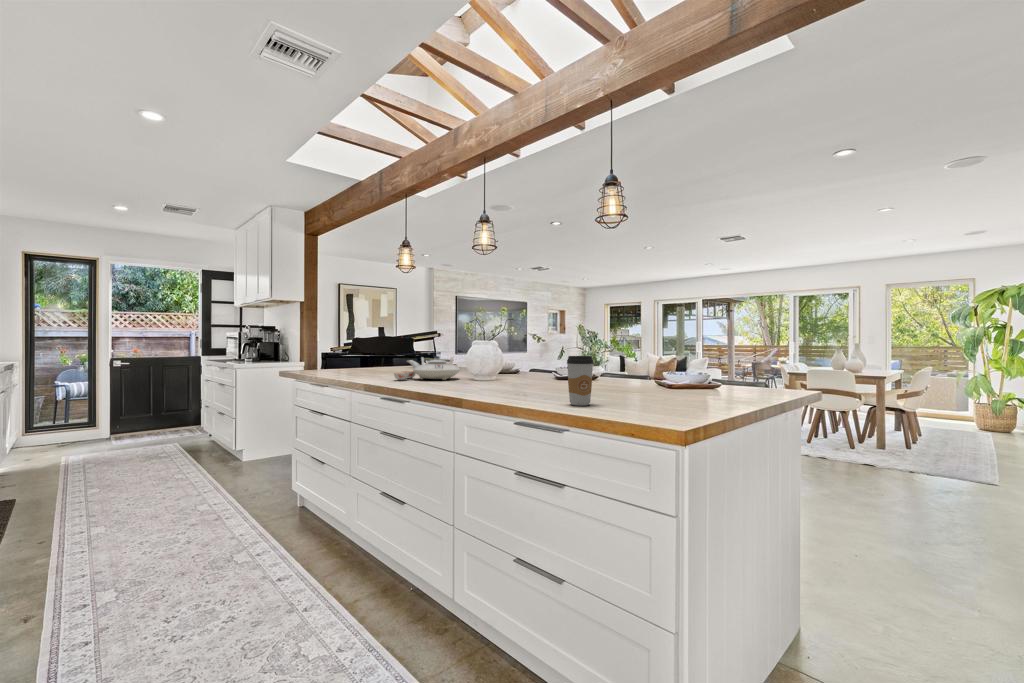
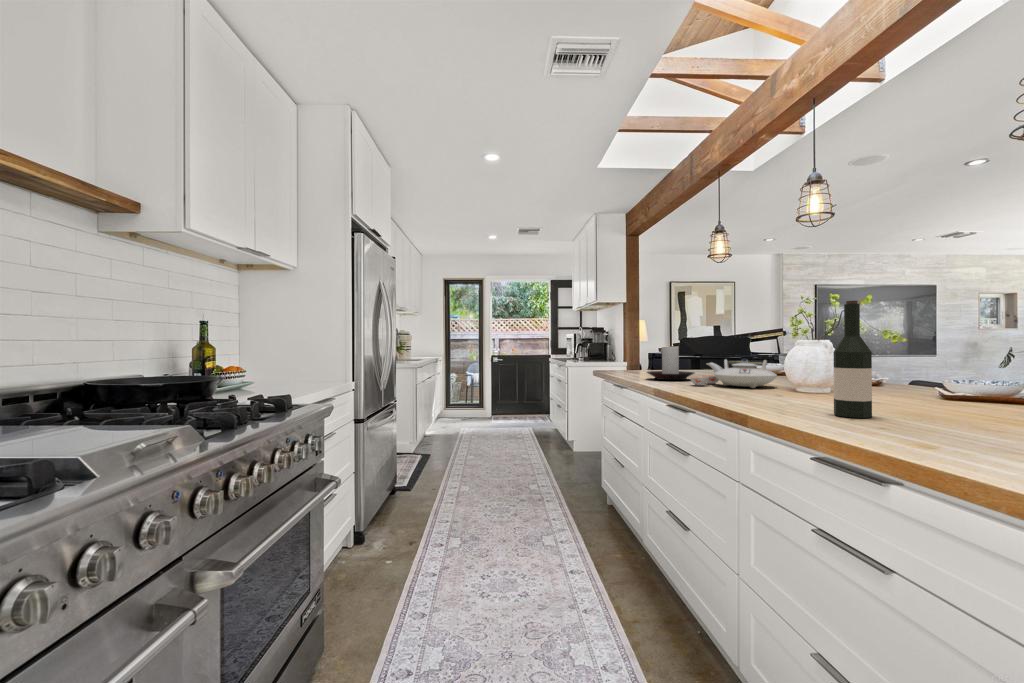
wine bottle: none [517,314,539,395] -> present [833,301,872,418]
candle holder: none [347,344,392,377] -> present [647,346,694,380]
coffee cup: present [567,356,593,405] -> none [902,363,959,444]

